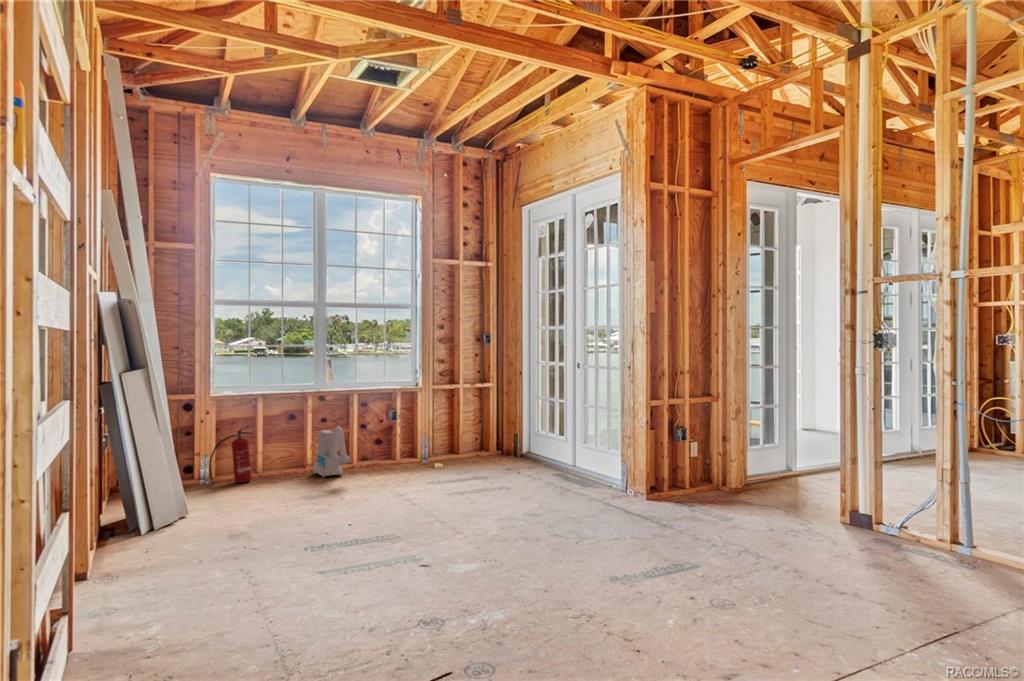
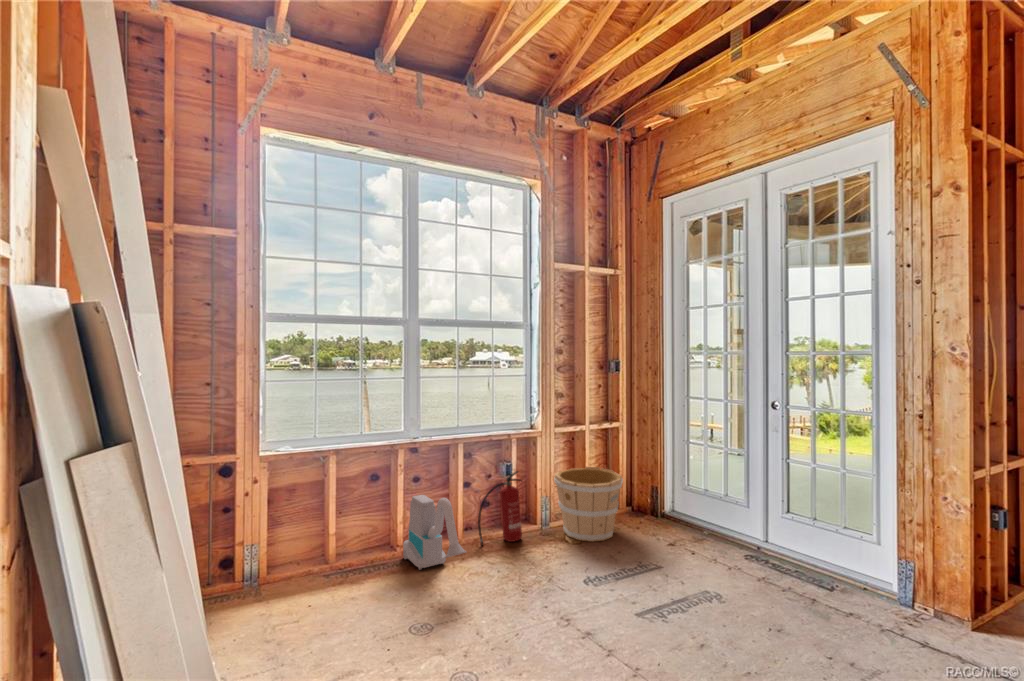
wooden bucket: none [431,417,483,467] -> present [554,467,623,542]
fire extinguisher: present [209,426,252,485] -> present [478,471,522,545]

